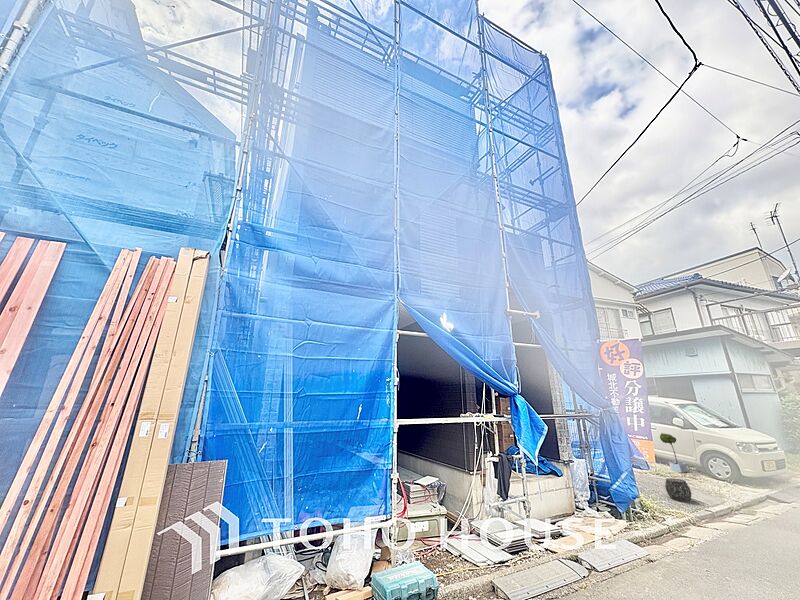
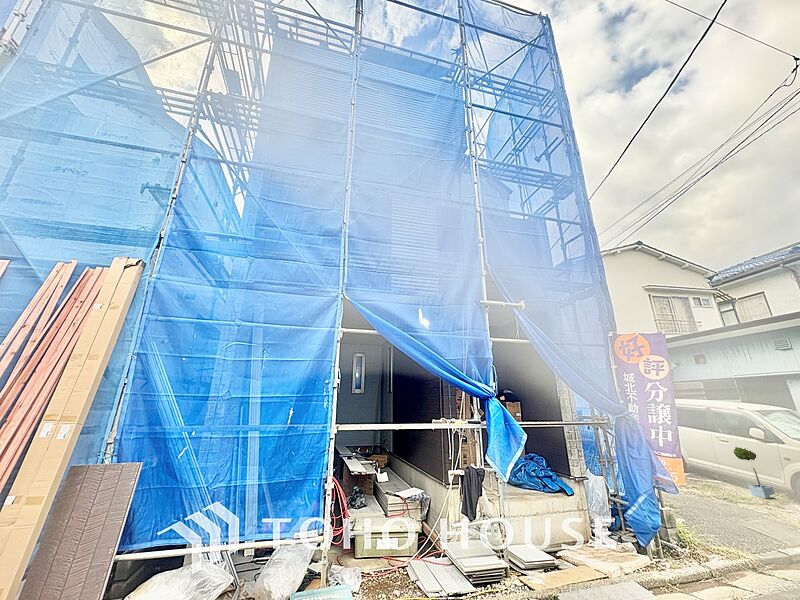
woven basket: present [665,478,691,501] -> none [725,506,762,537]

